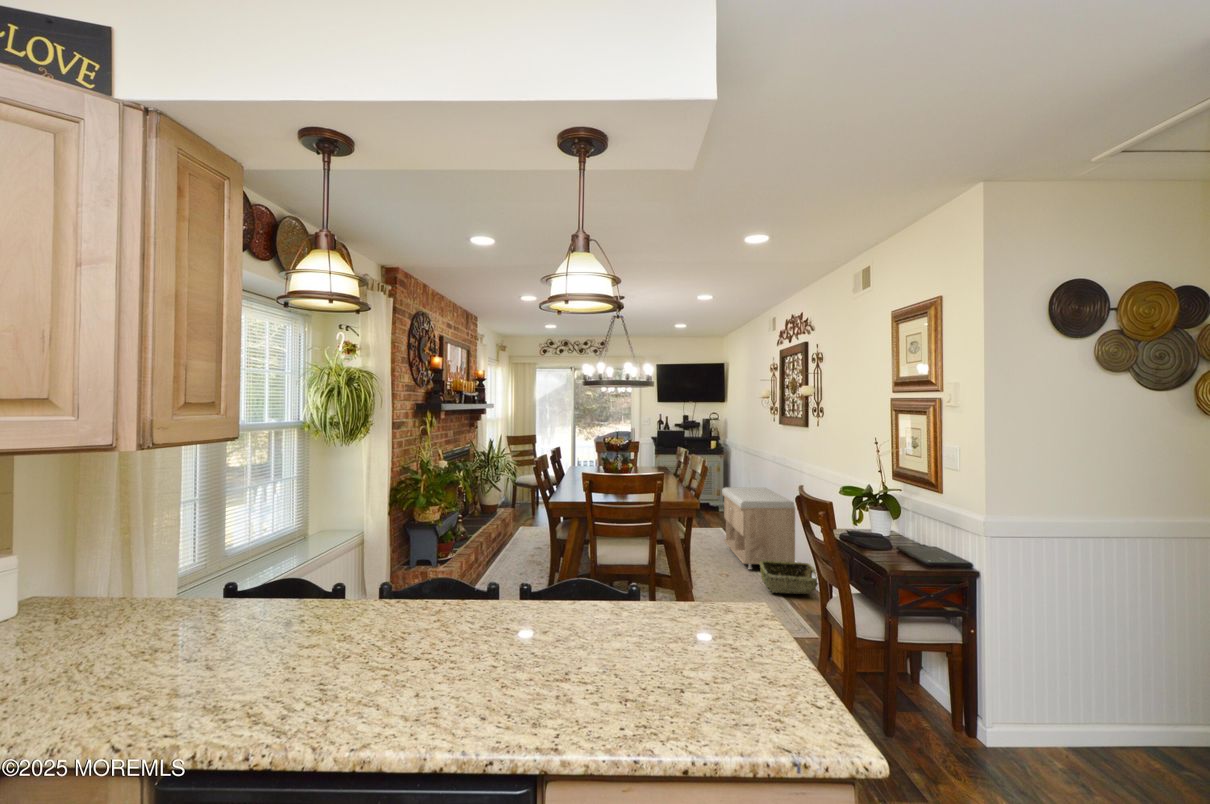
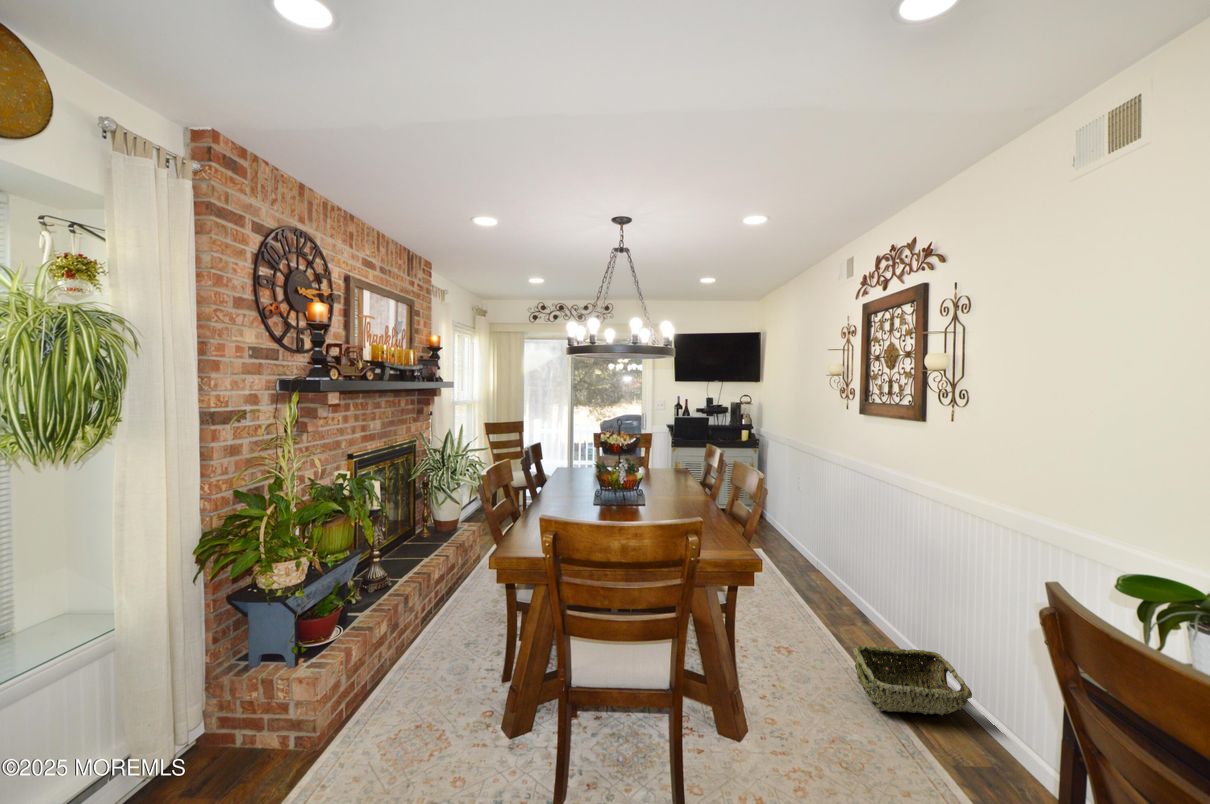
storage bench: present [722,487,795,570] -> none [771,504,901,644]

